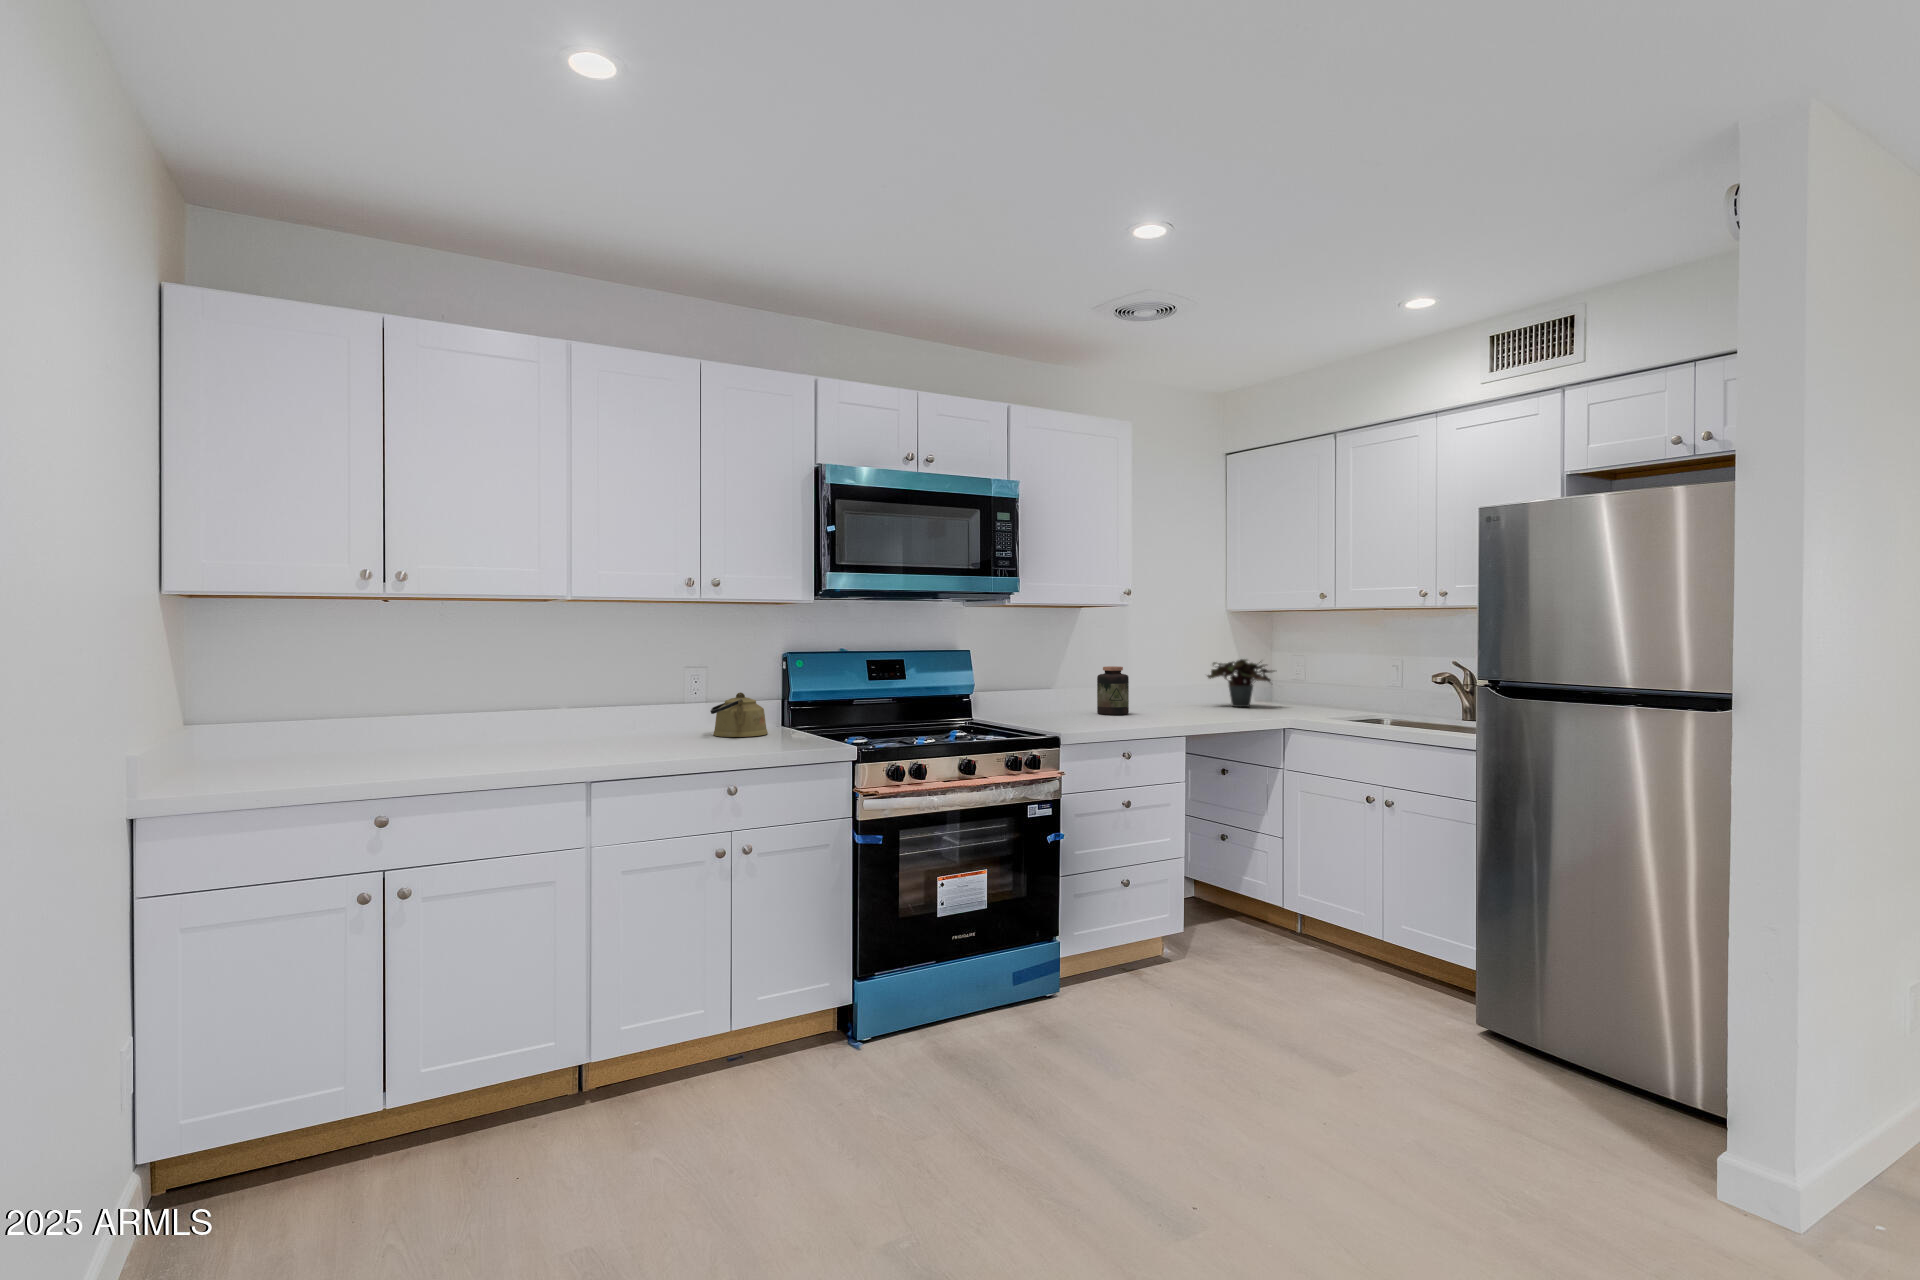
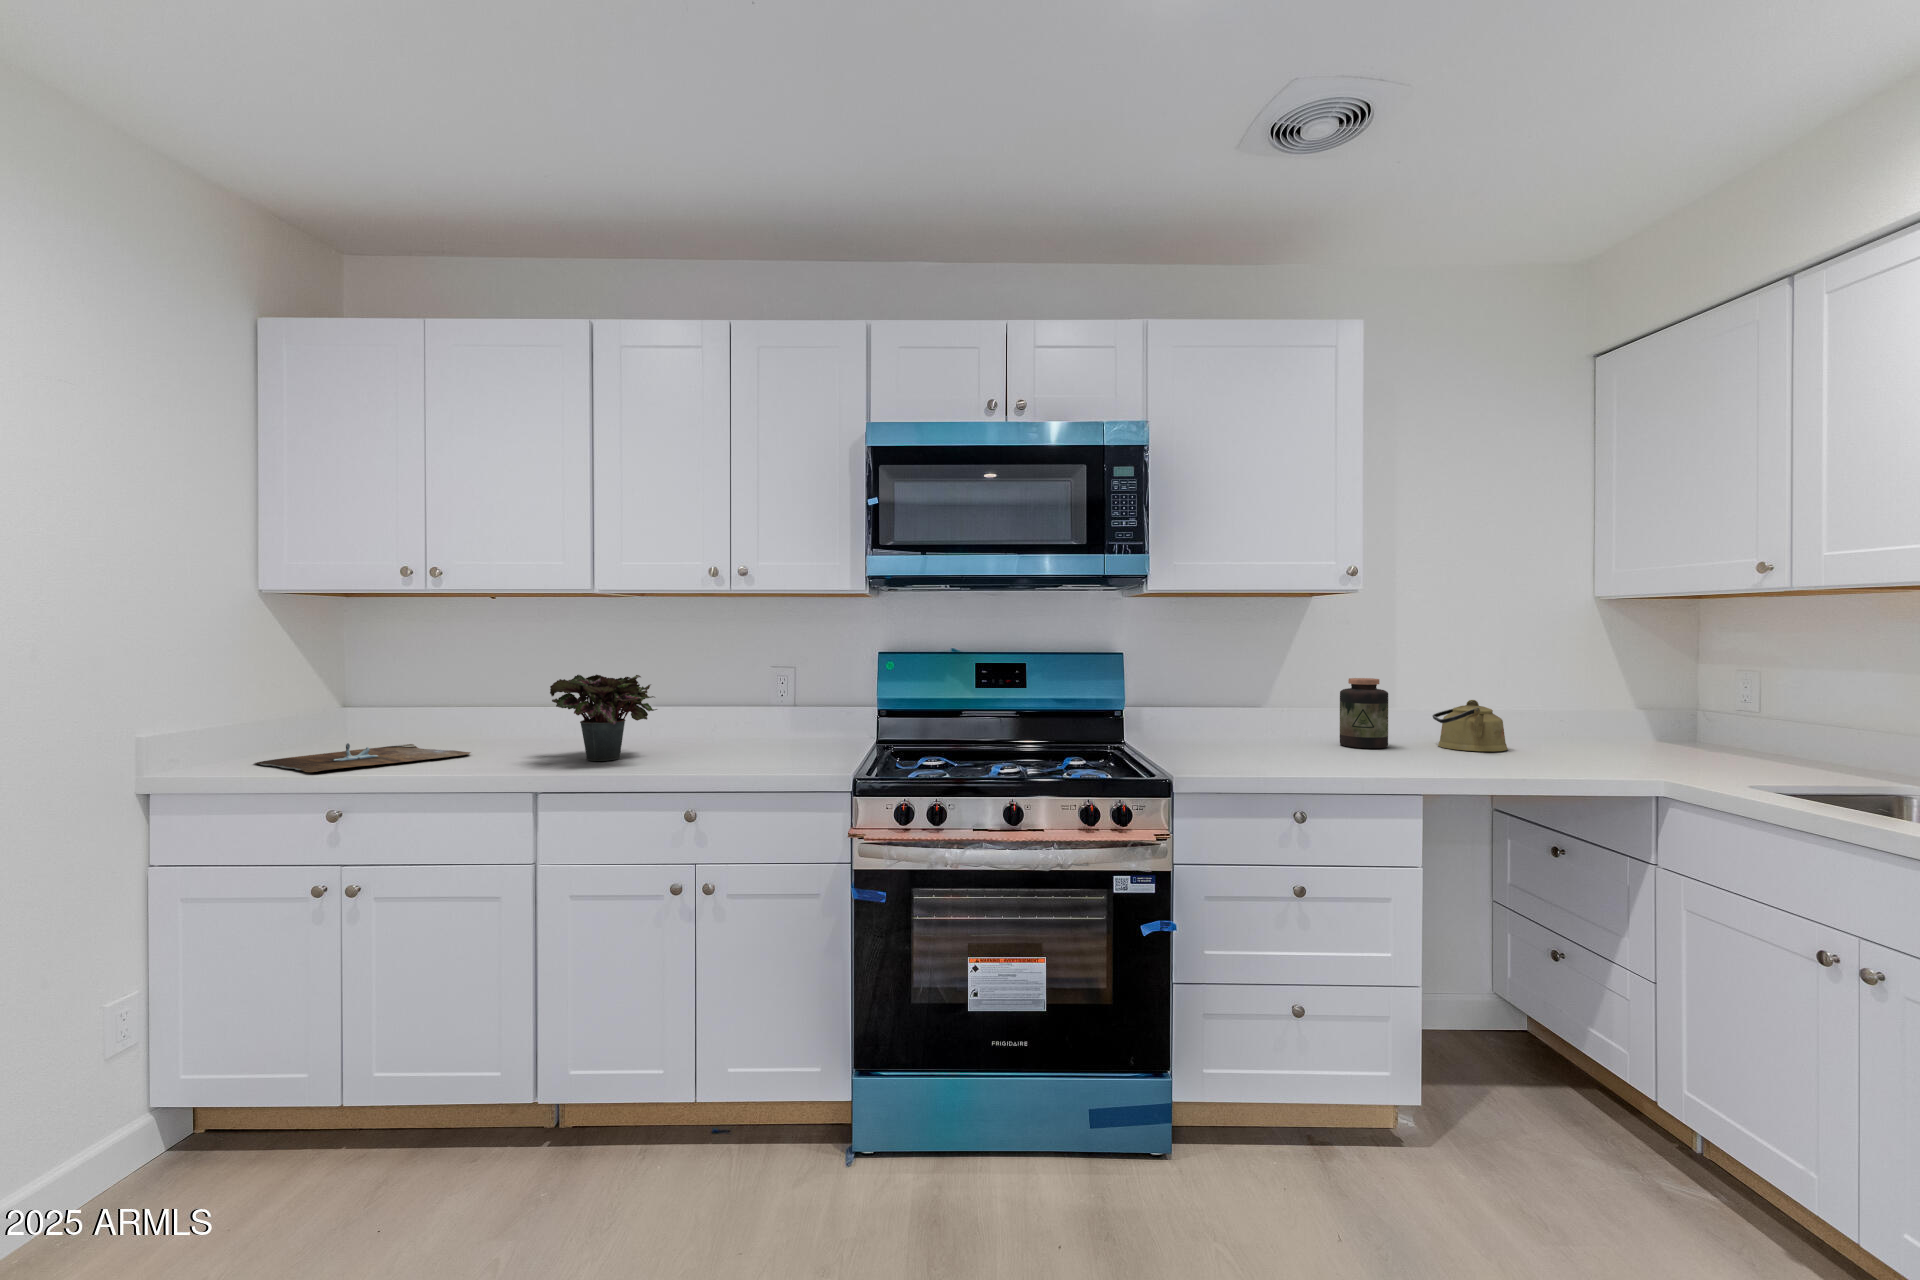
potted plant: present [1207,659,1274,707] -> present [550,675,657,761]
kettle: present [710,692,768,737] -> present [1433,700,1508,752]
cutting board: none [237,752,455,778] -> present [255,743,471,772]

